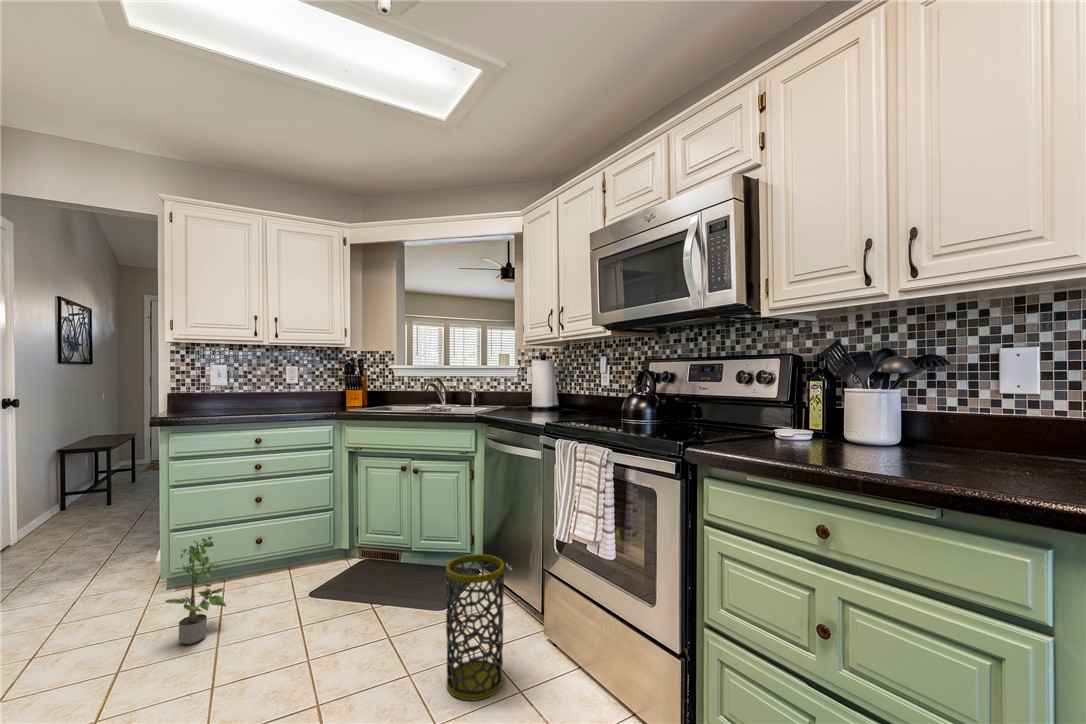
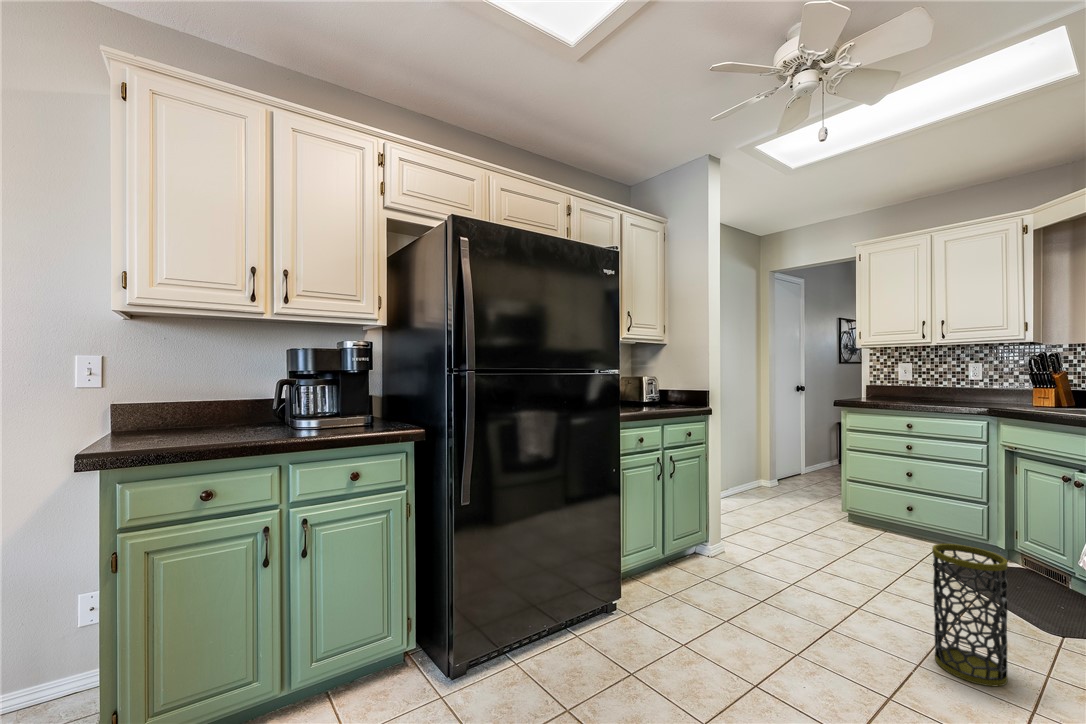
potted plant: present [166,536,226,644] -> none [807,480,852,549]

